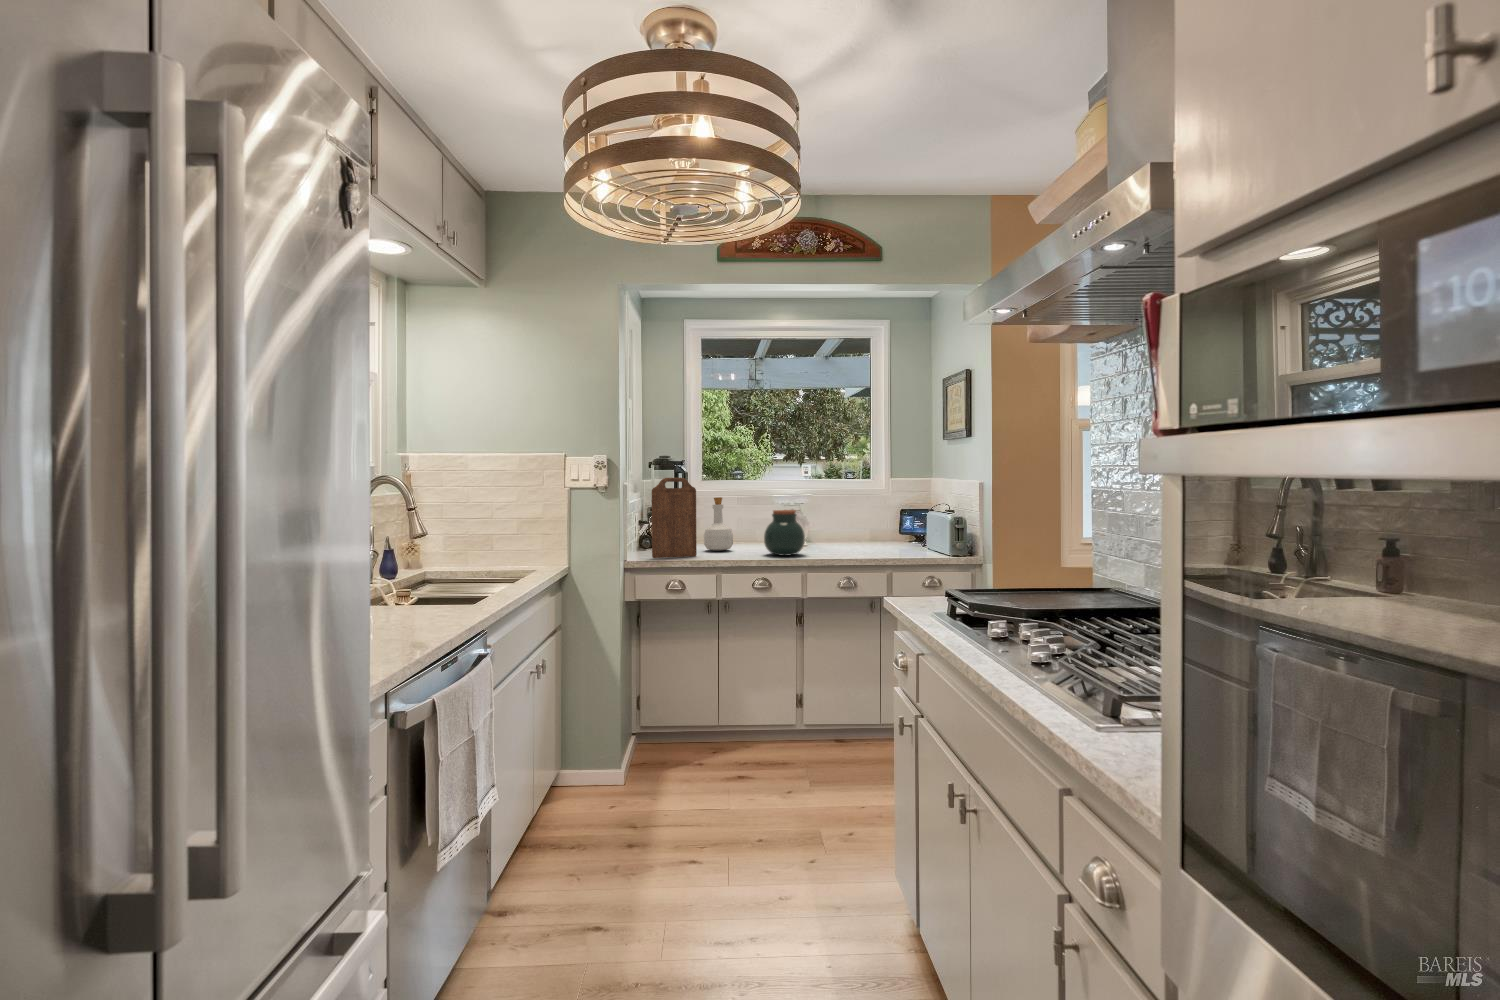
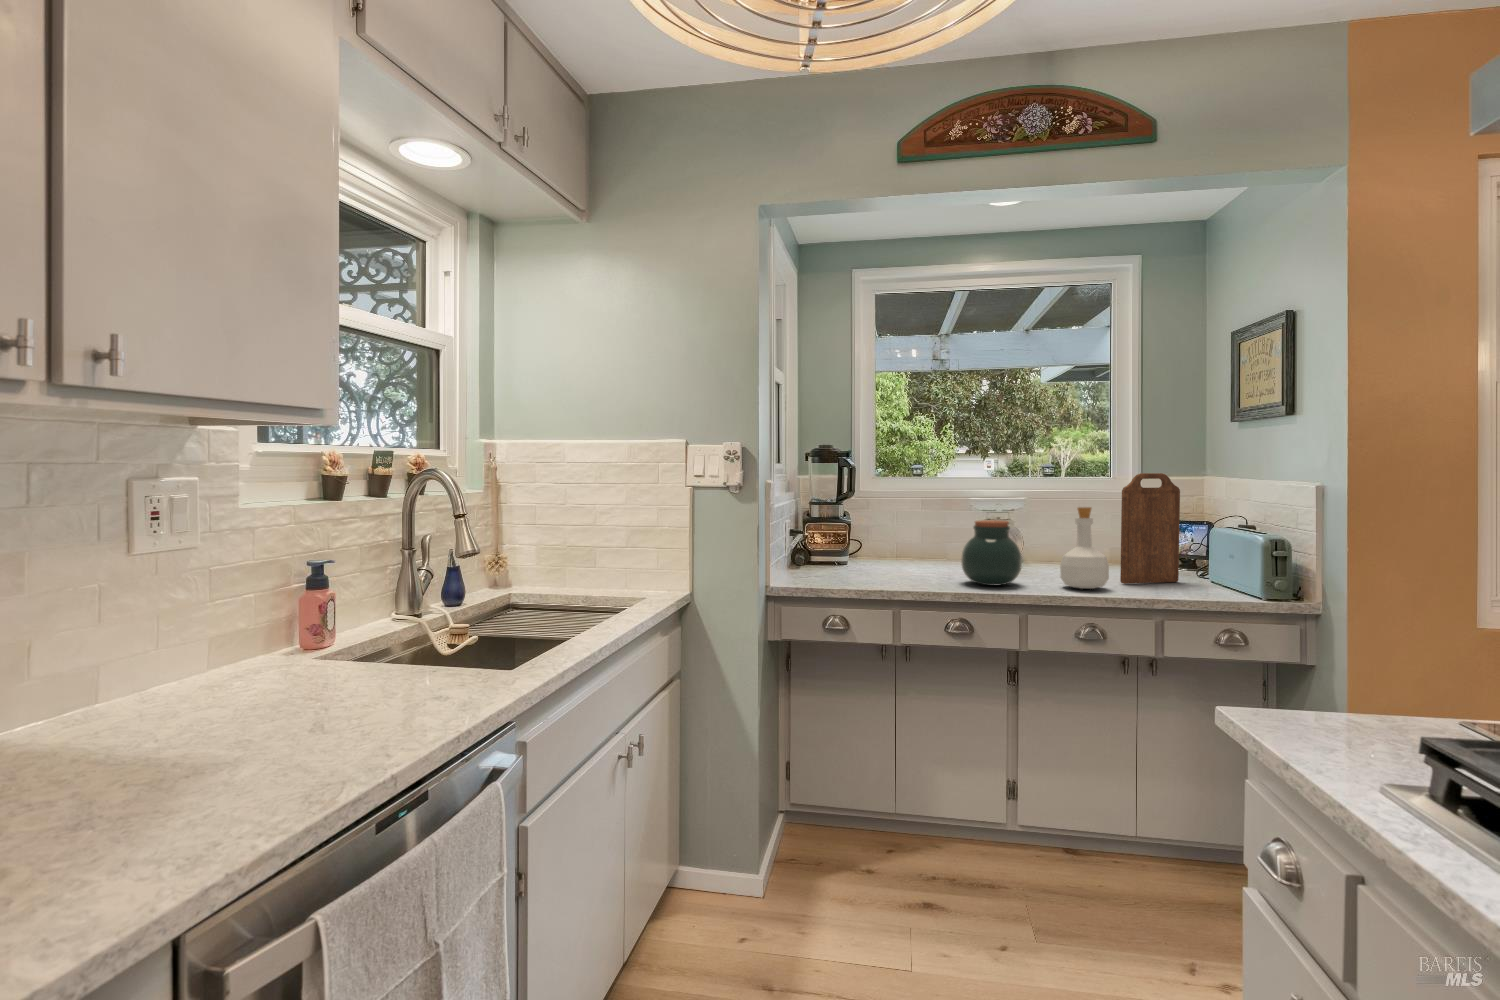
cutting board: present [652,478,697,558] -> present [1120,473,1180,584]
bottle: present [704,497,733,551] -> present [1060,507,1109,589]

